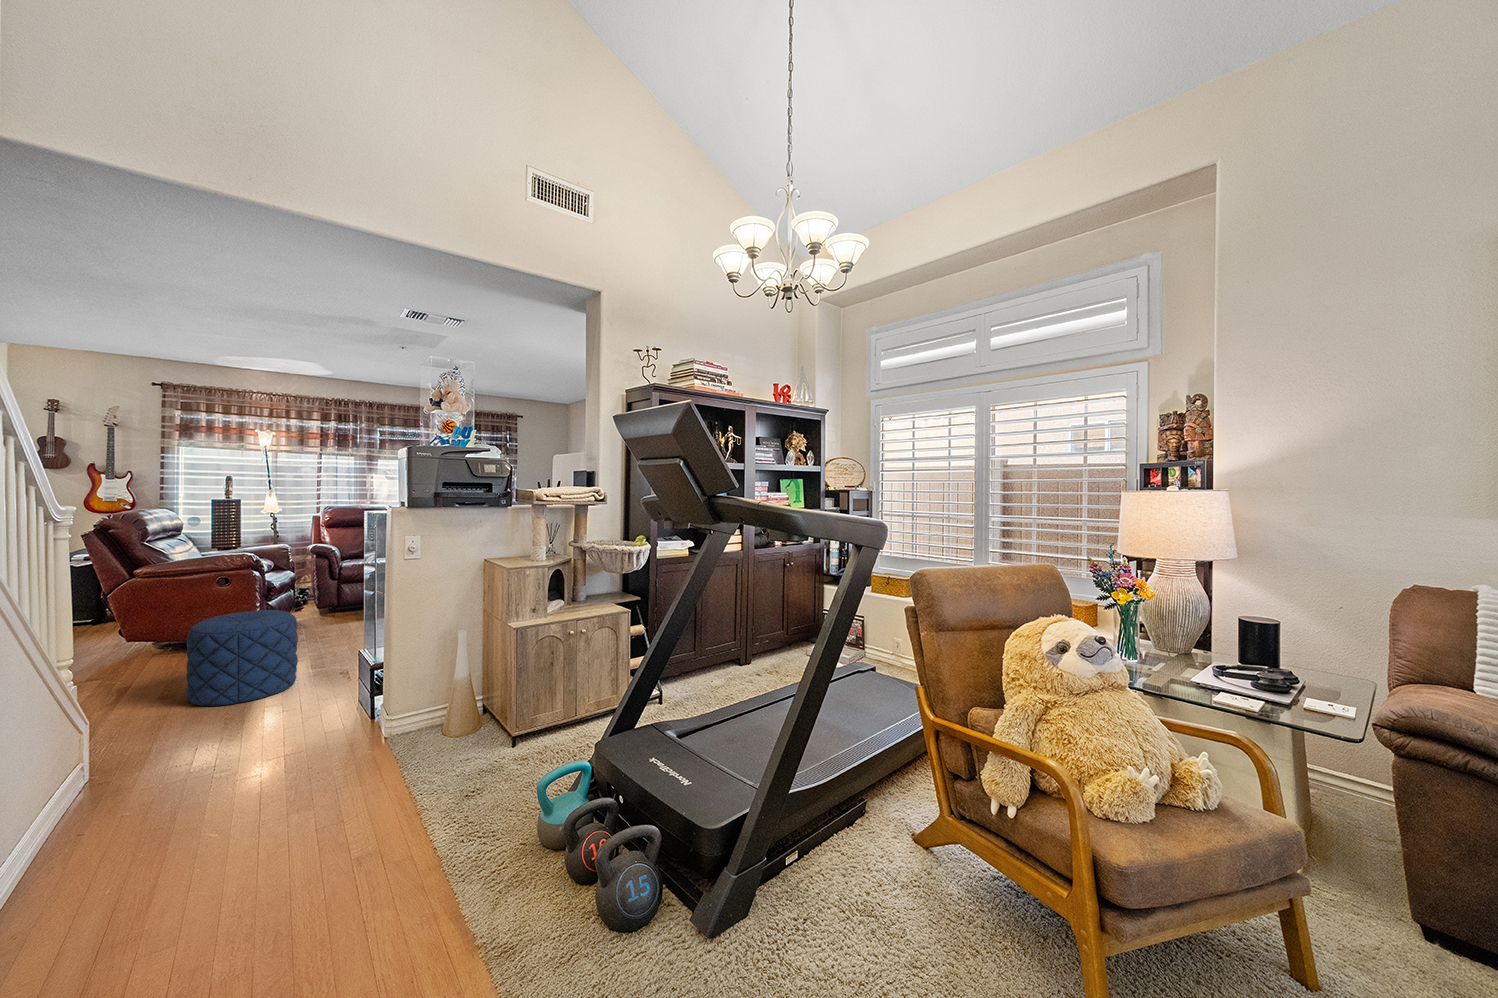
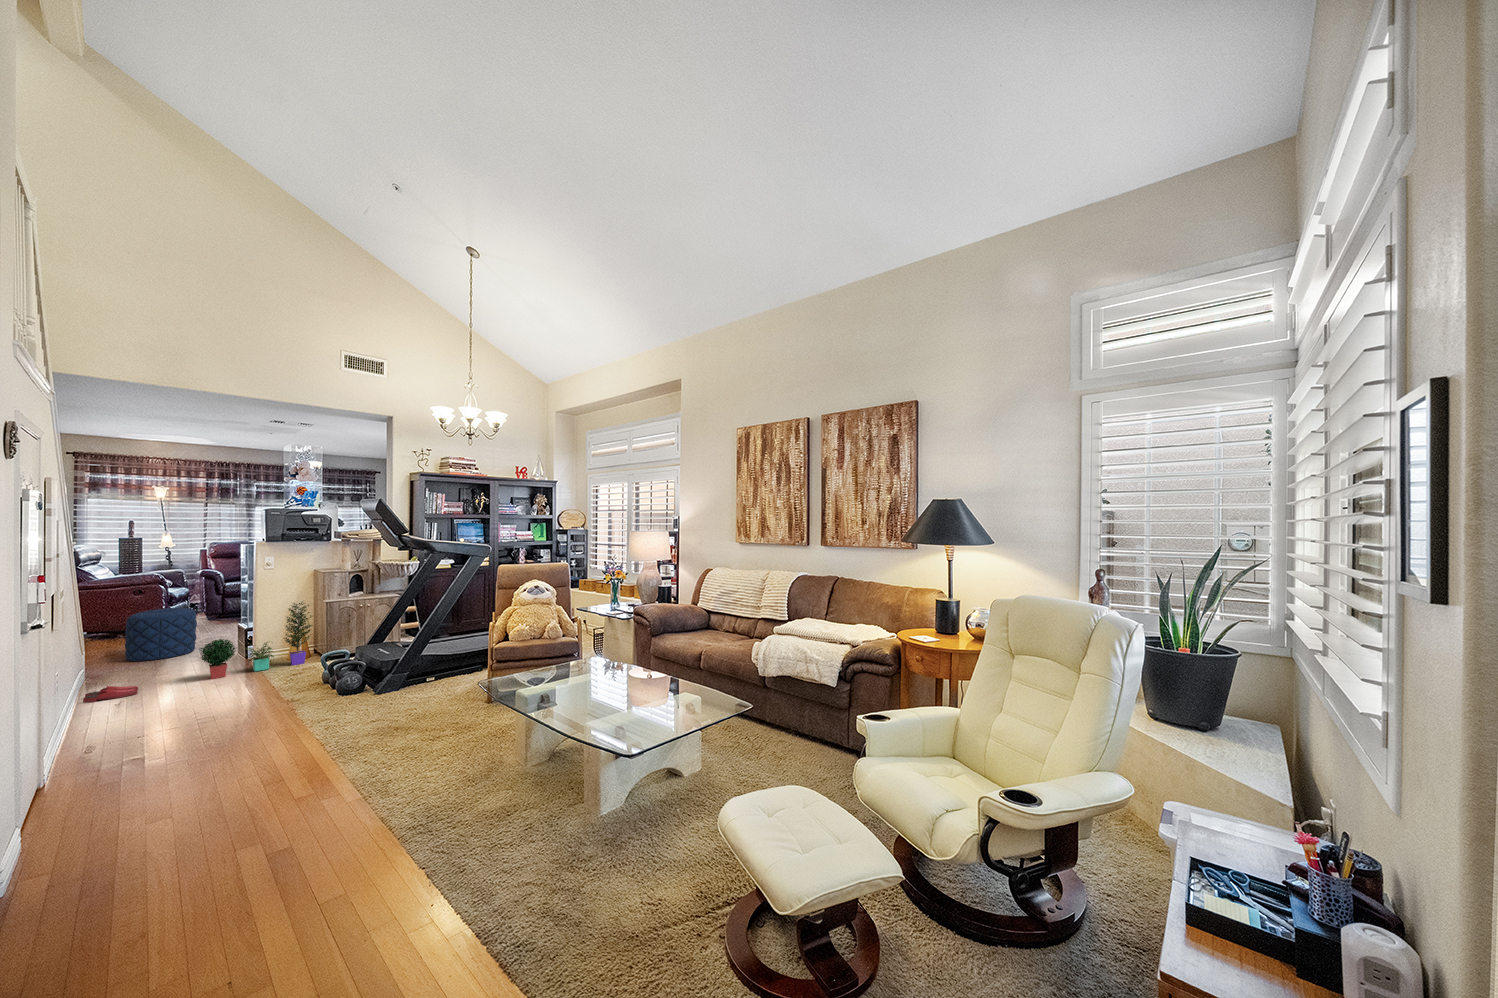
potted plant: none [289,614,487,776] -> present [200,602,313,679]
slippers: none [48,797,172,853] -> present [83,686,138,703]

